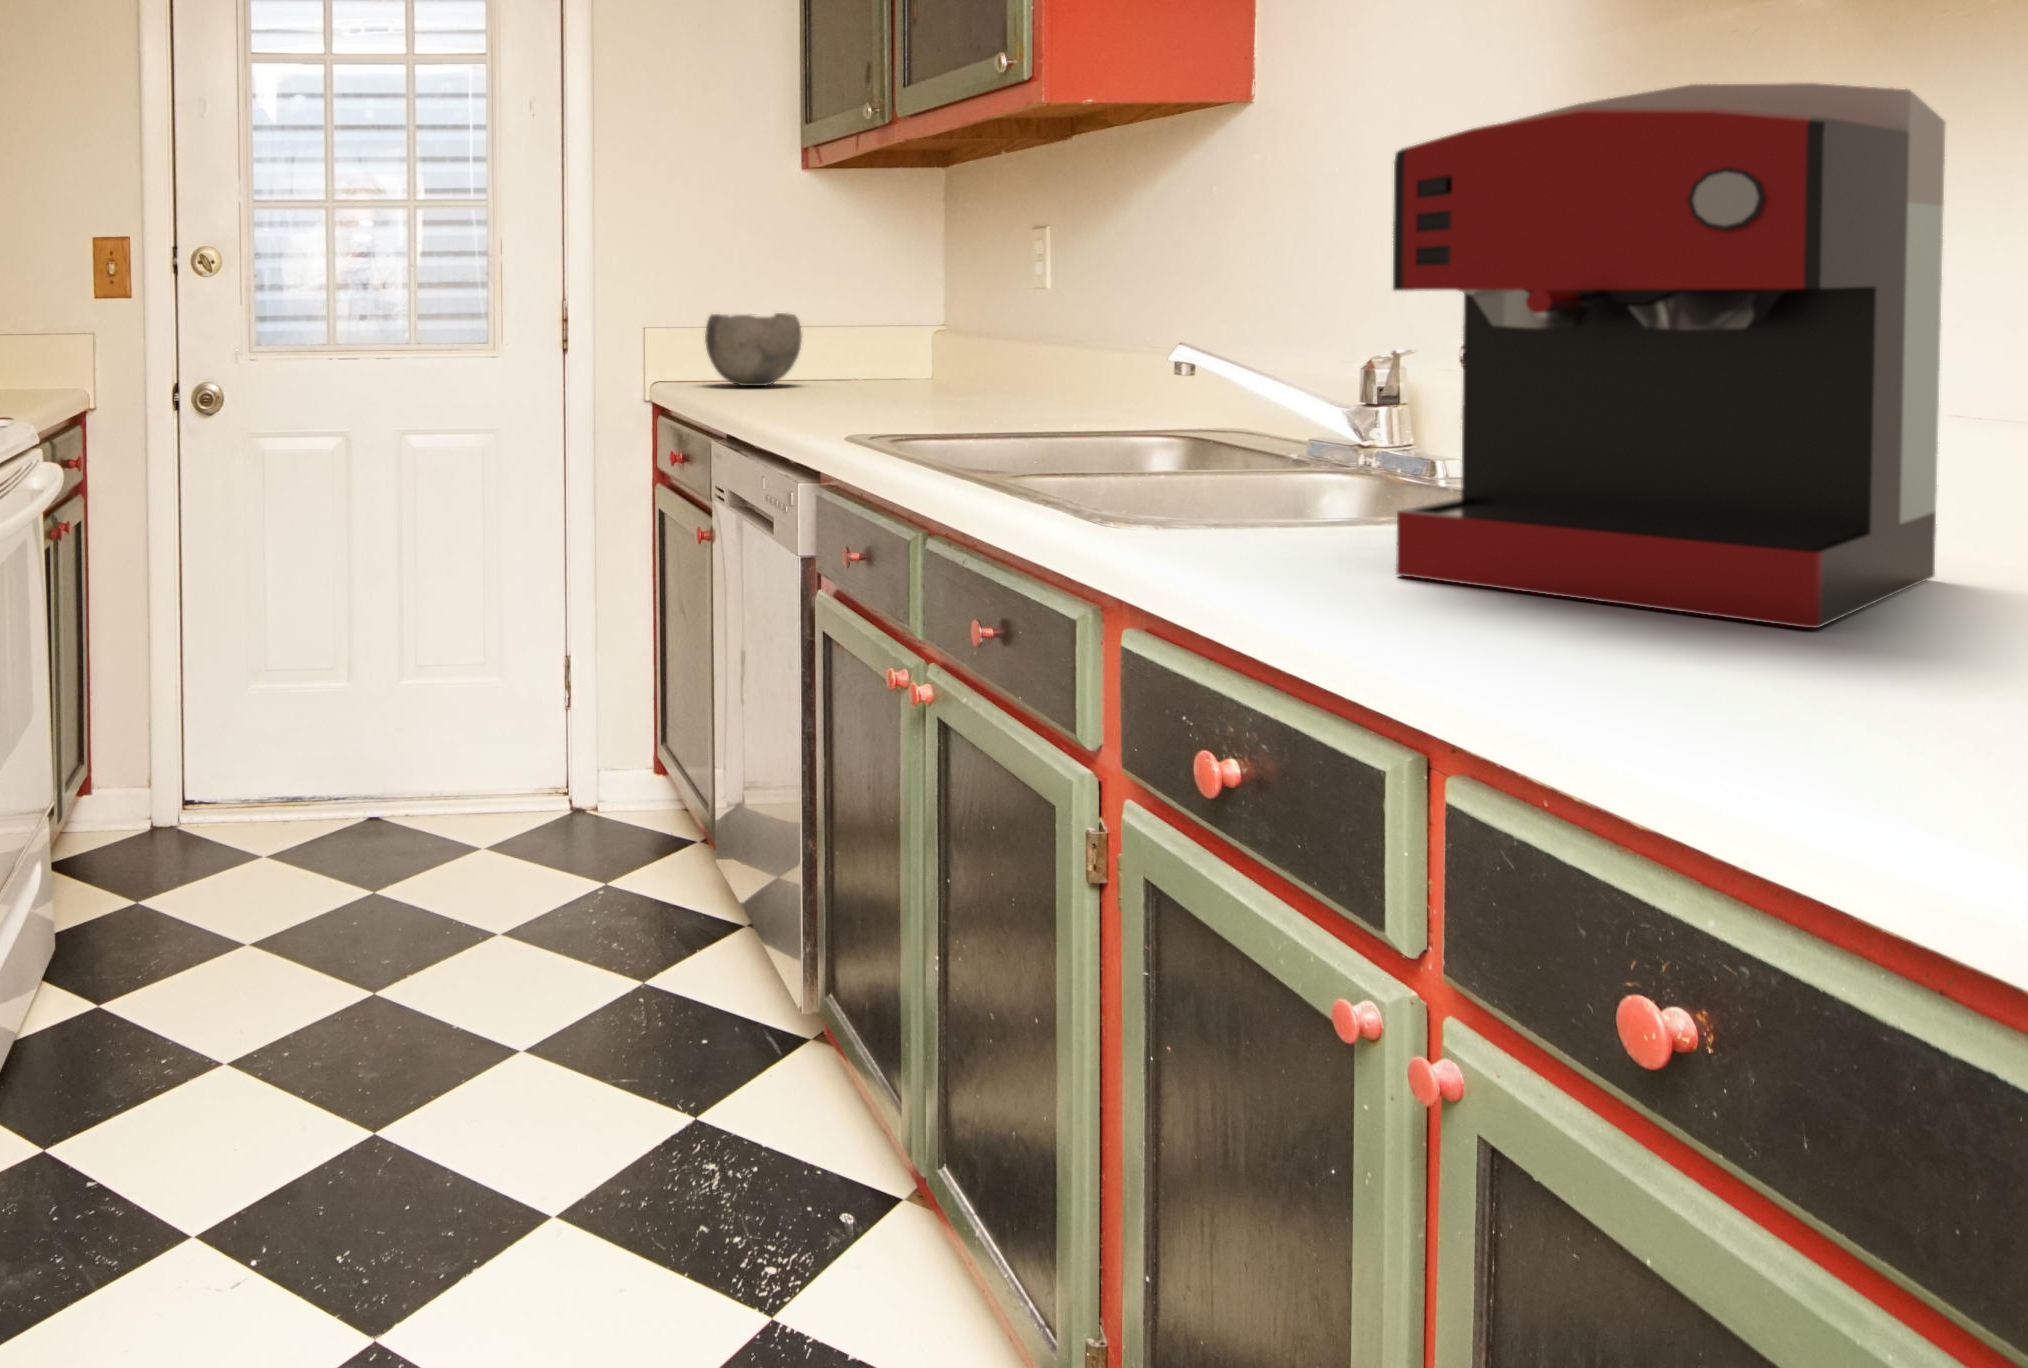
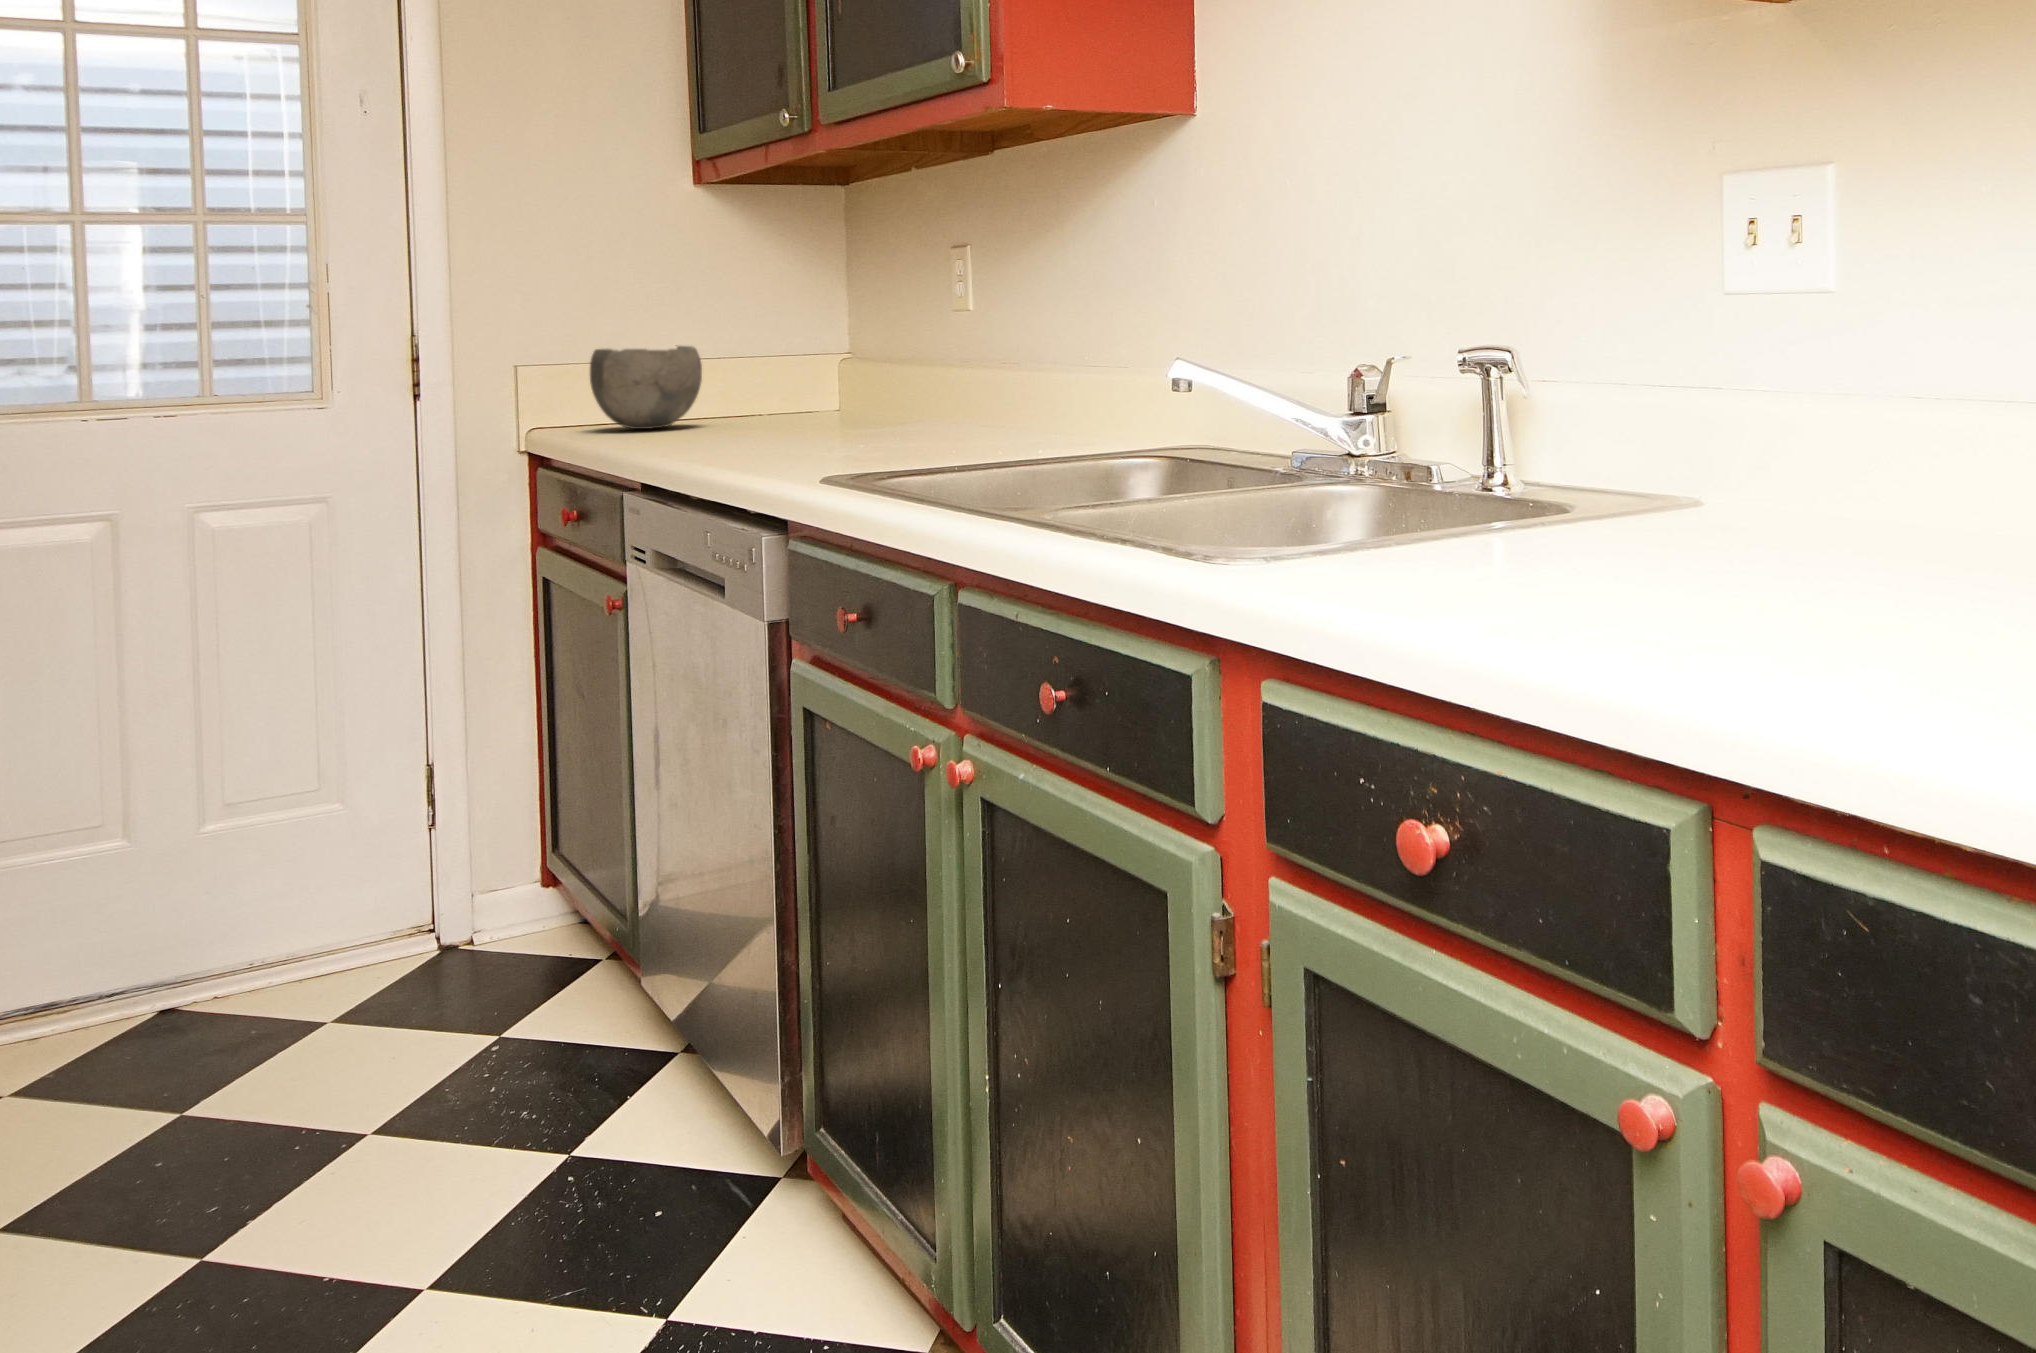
coffee maker: present [1393,83,1946,628] -> none [1540,78,1975,615]

